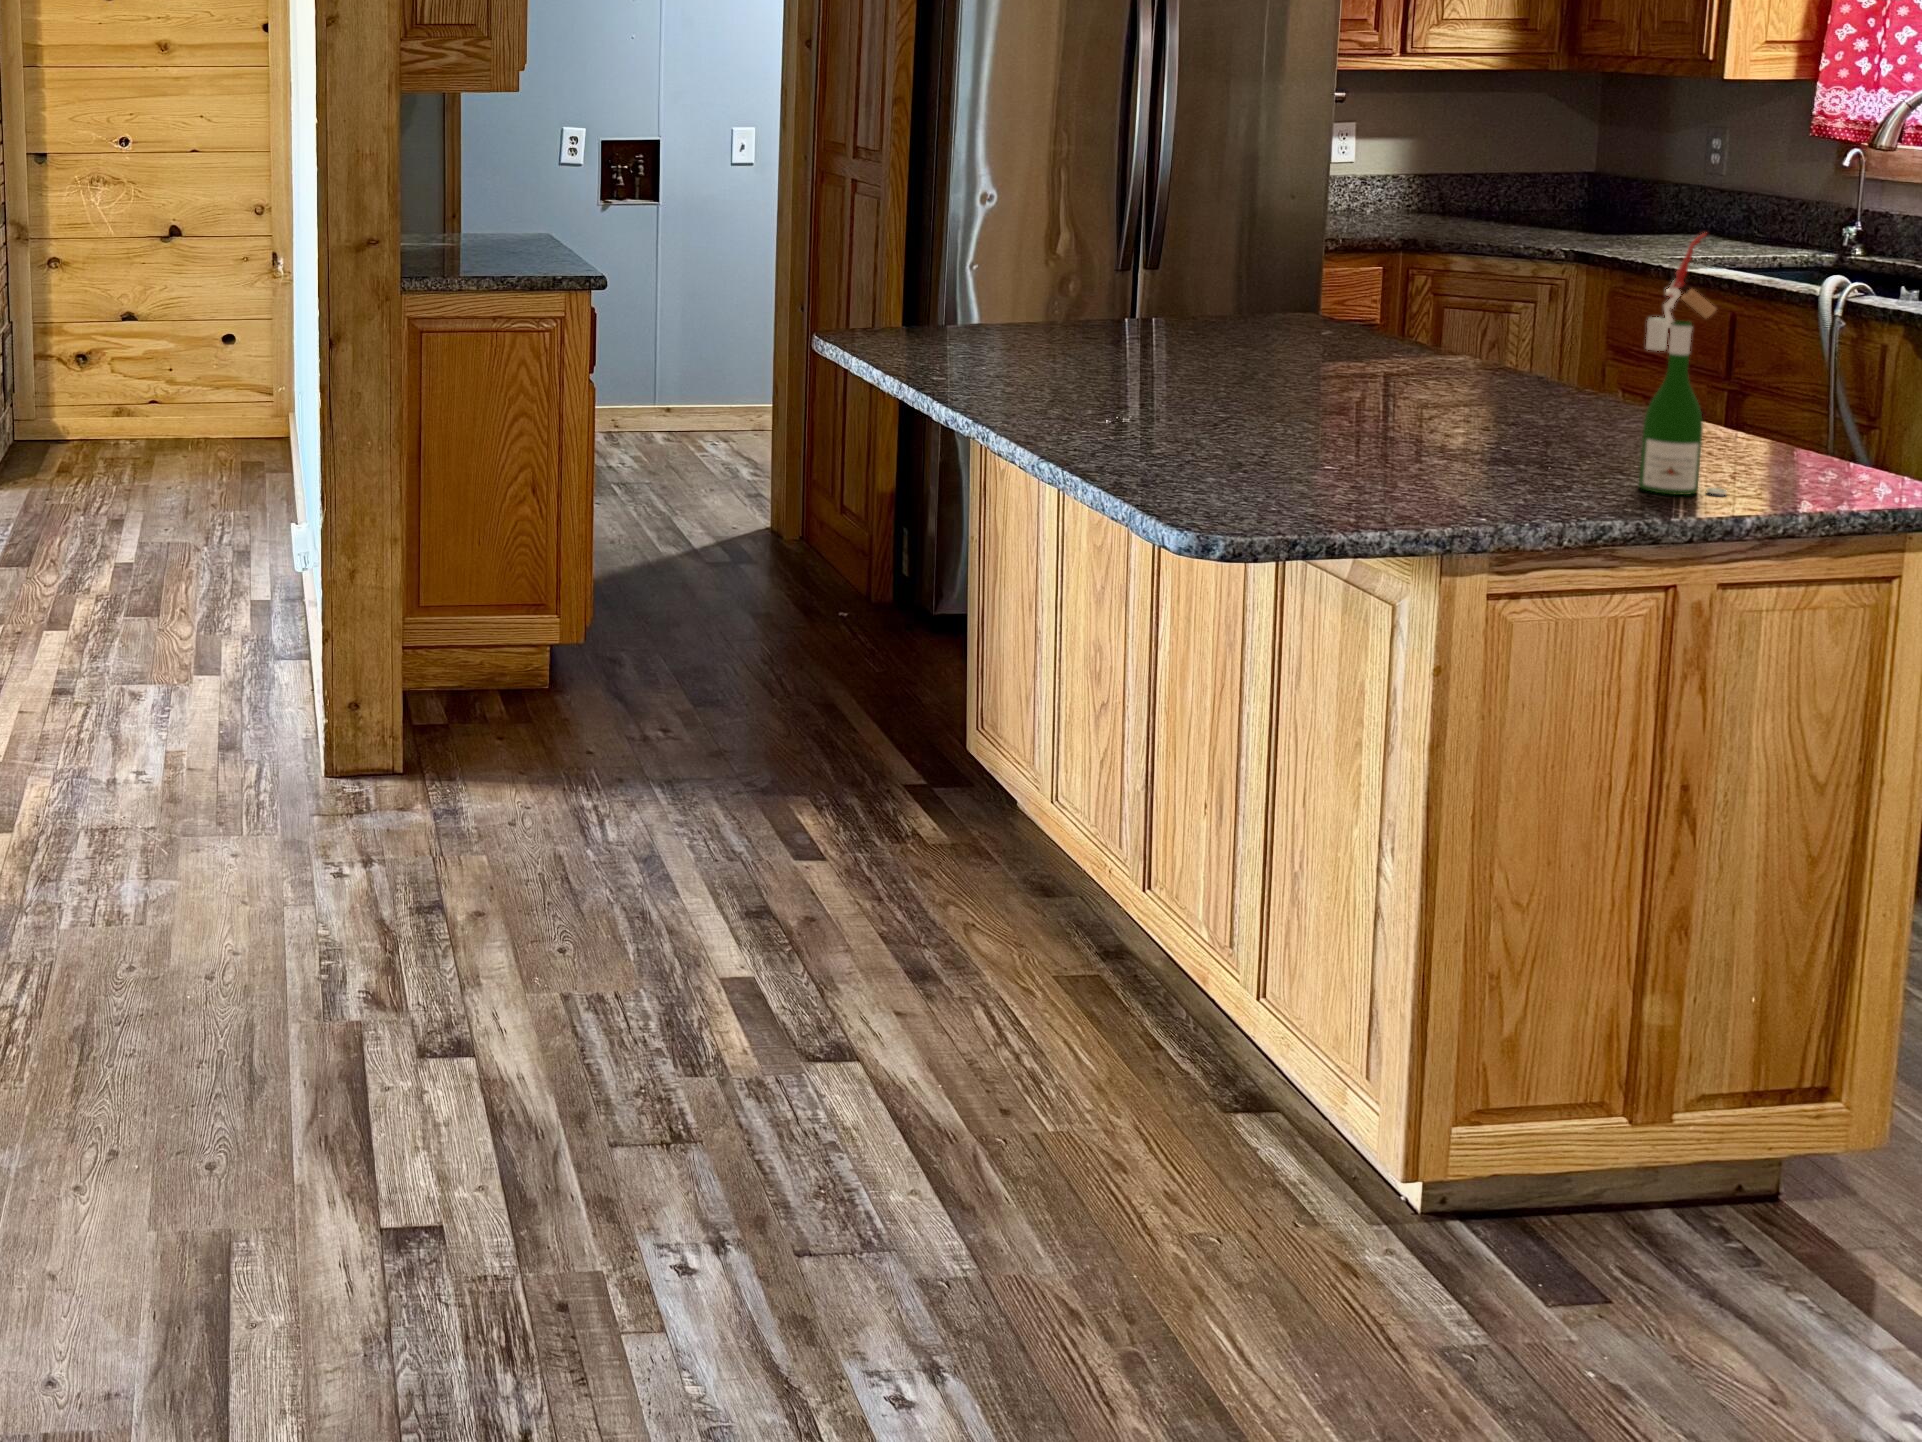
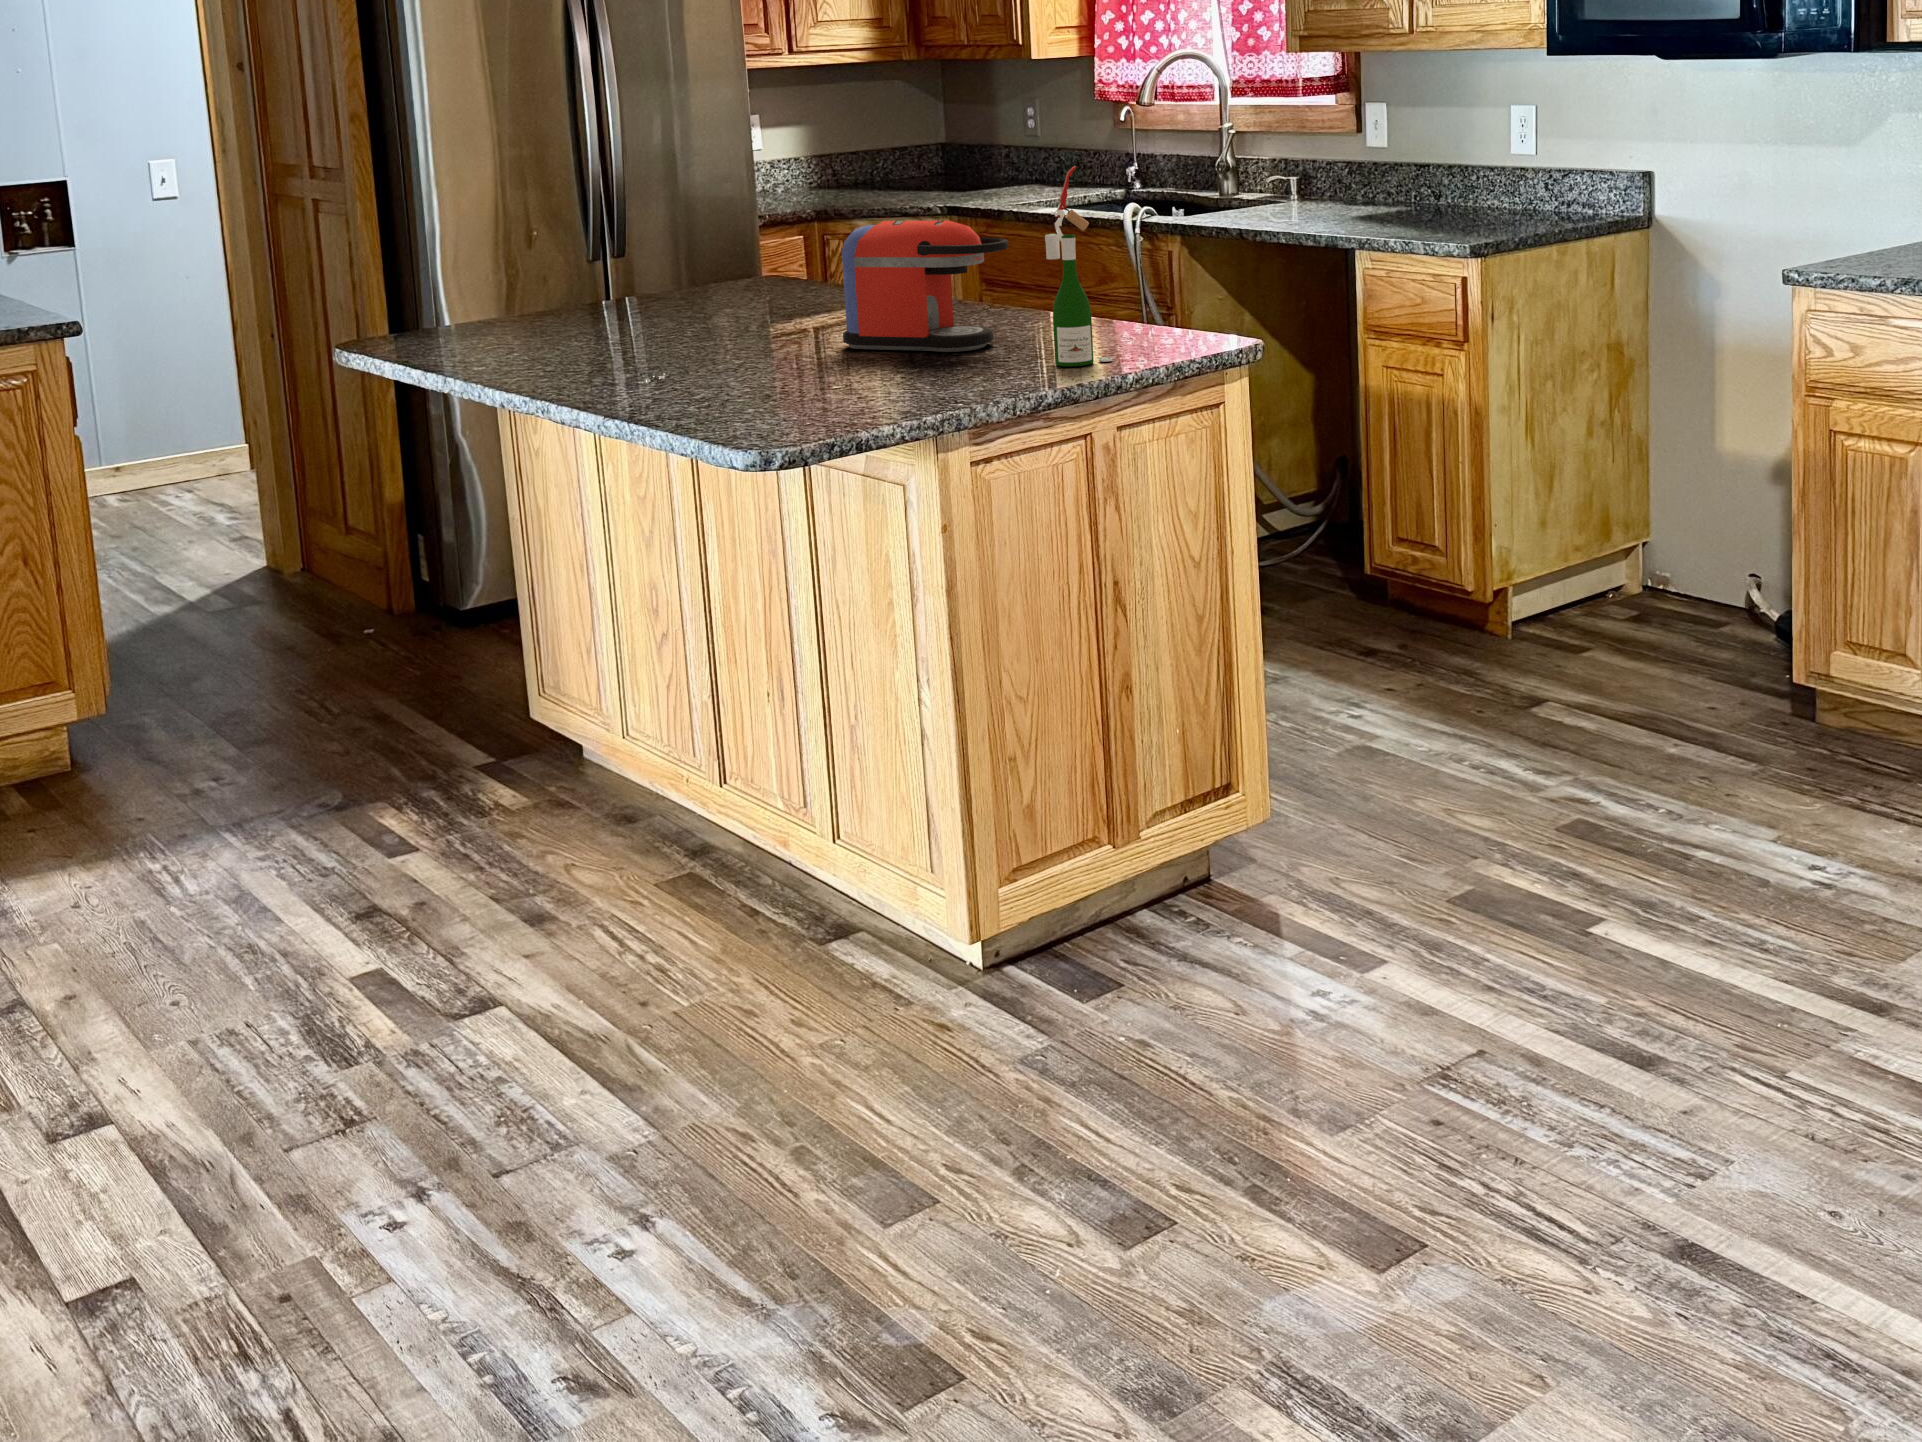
coffee maker: none [1359,273,1600,448] -> present [842,221,1008,352]

